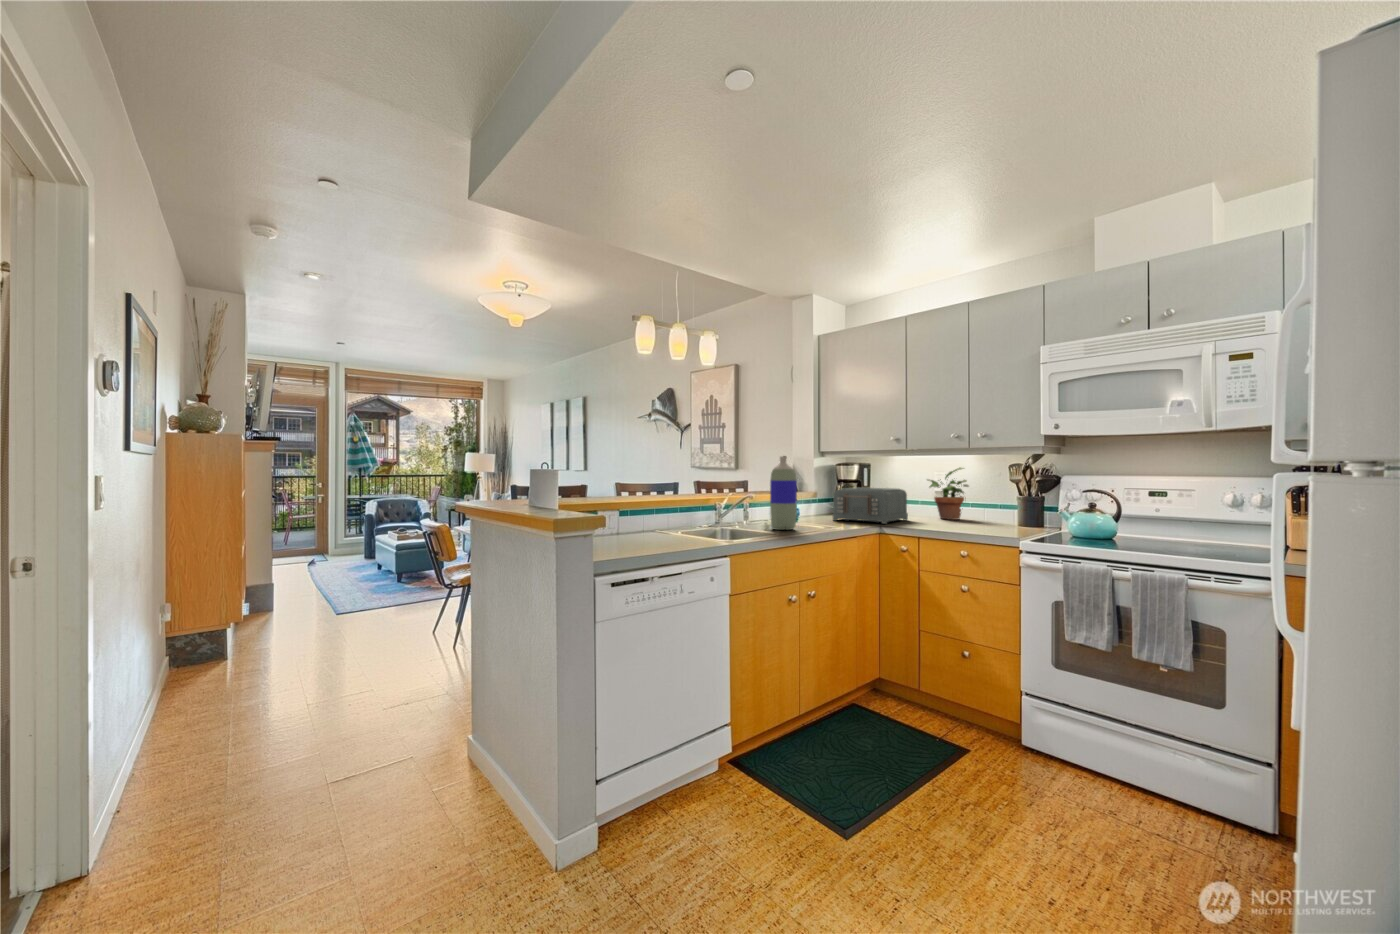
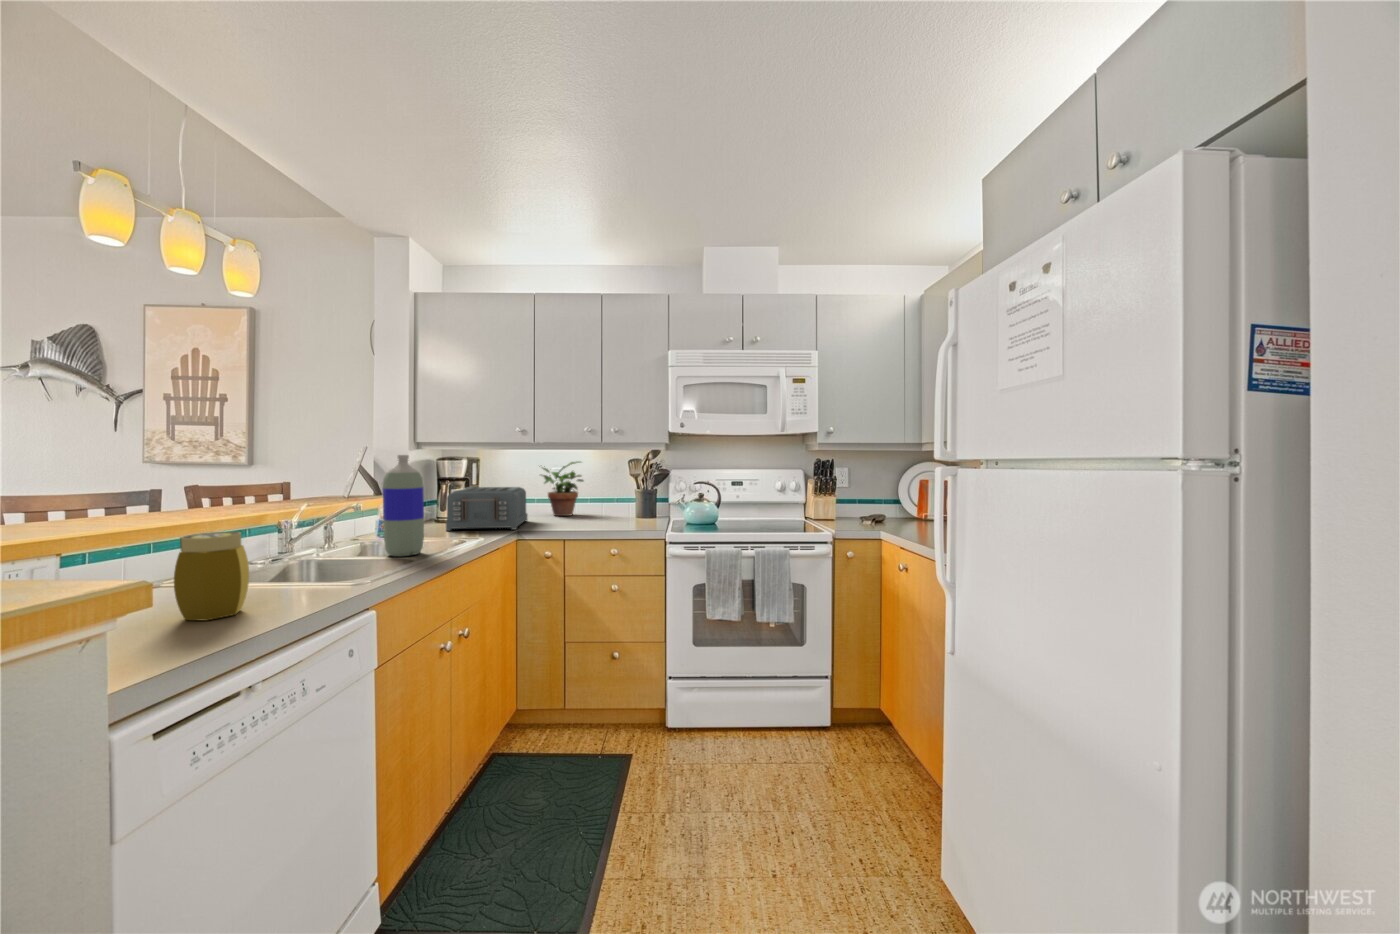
jar: none [642,496,675,542] -> present [174,532,249,621]

